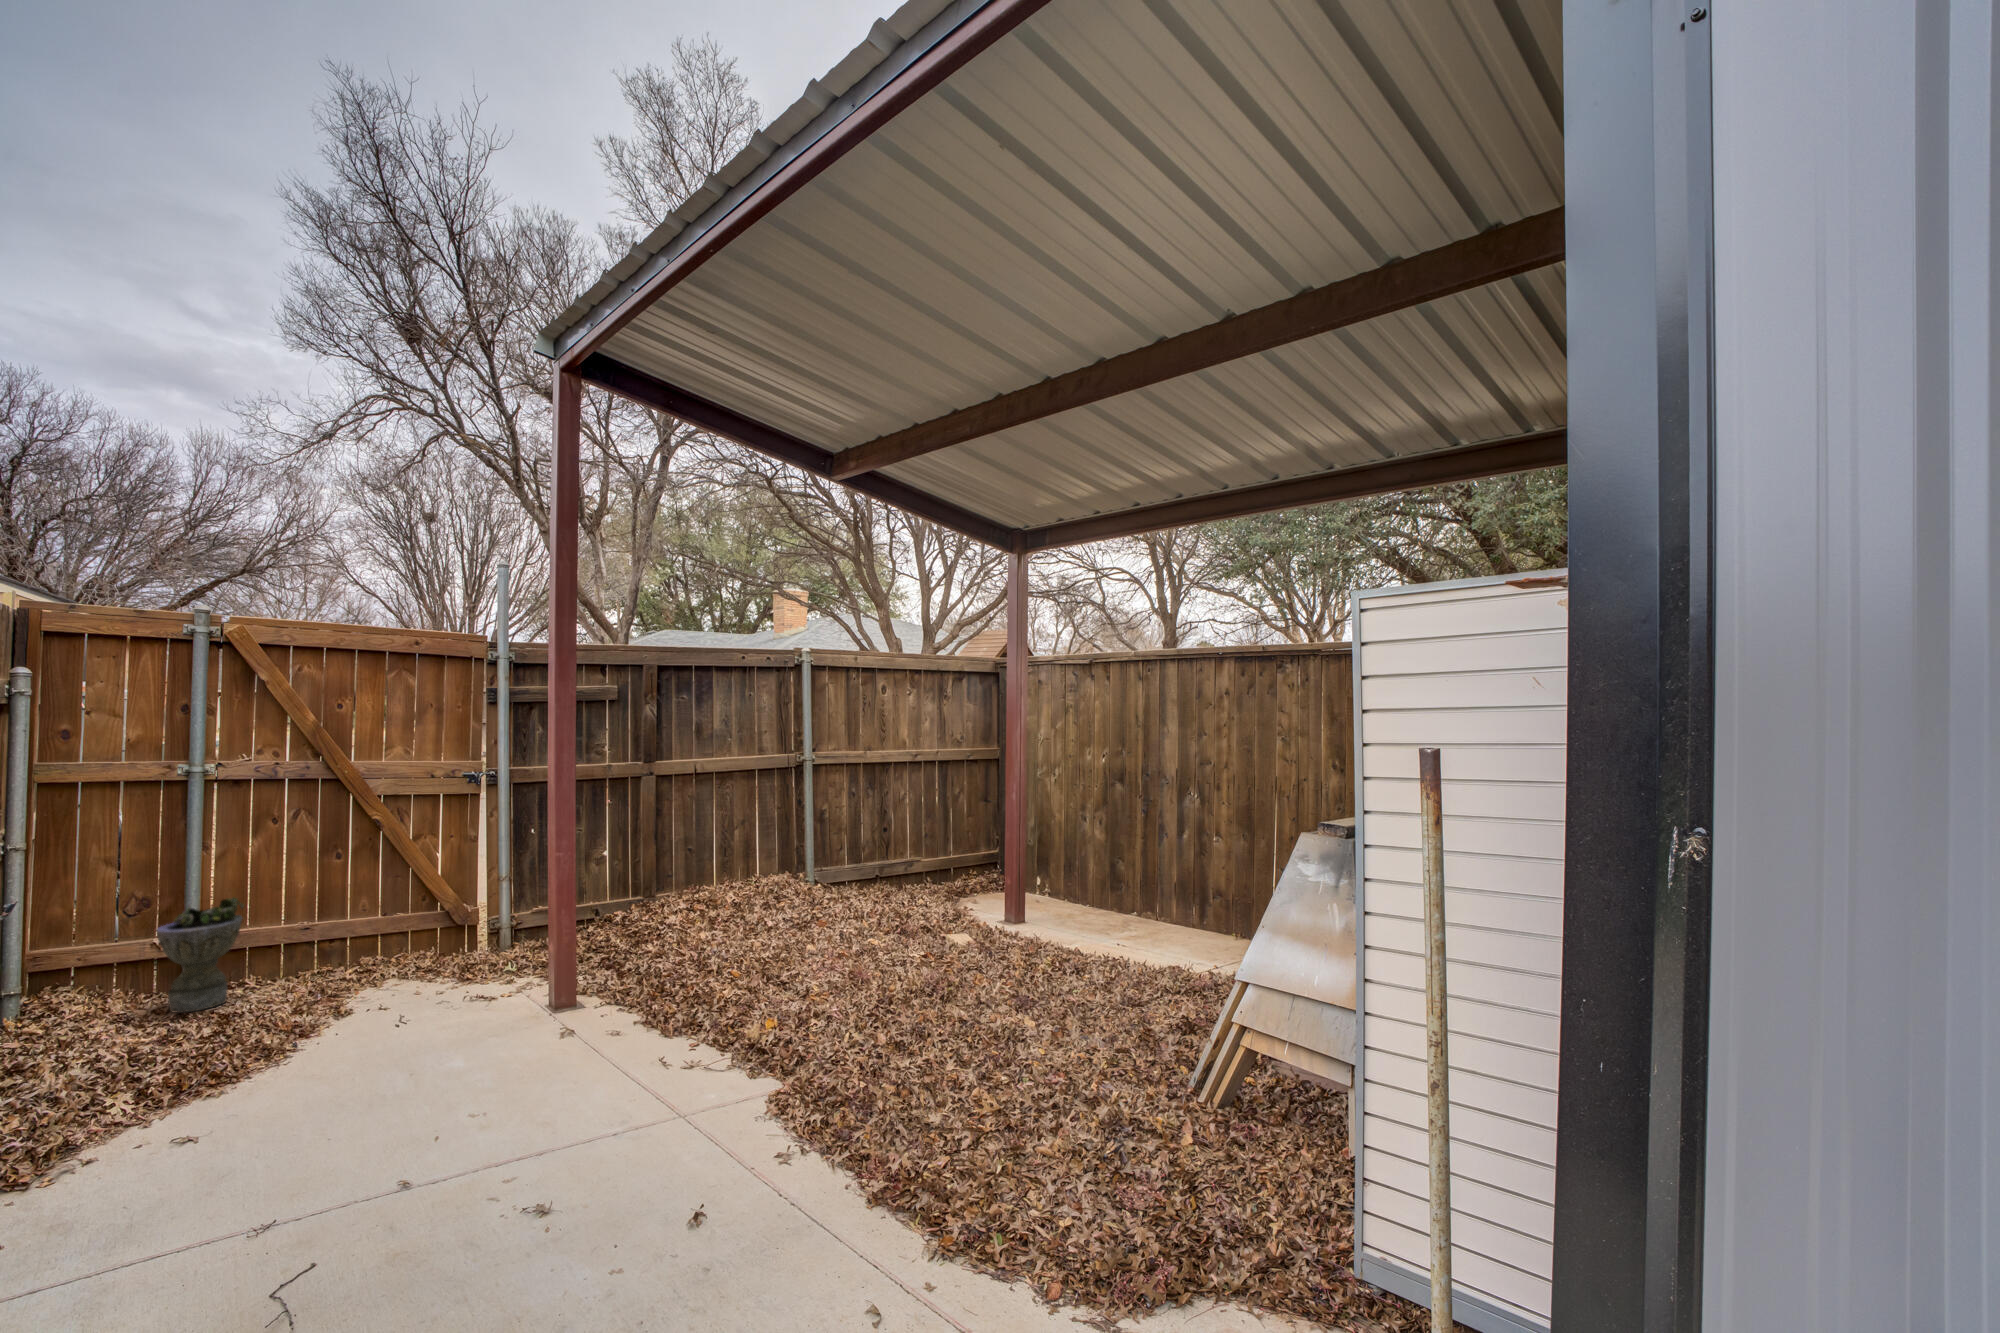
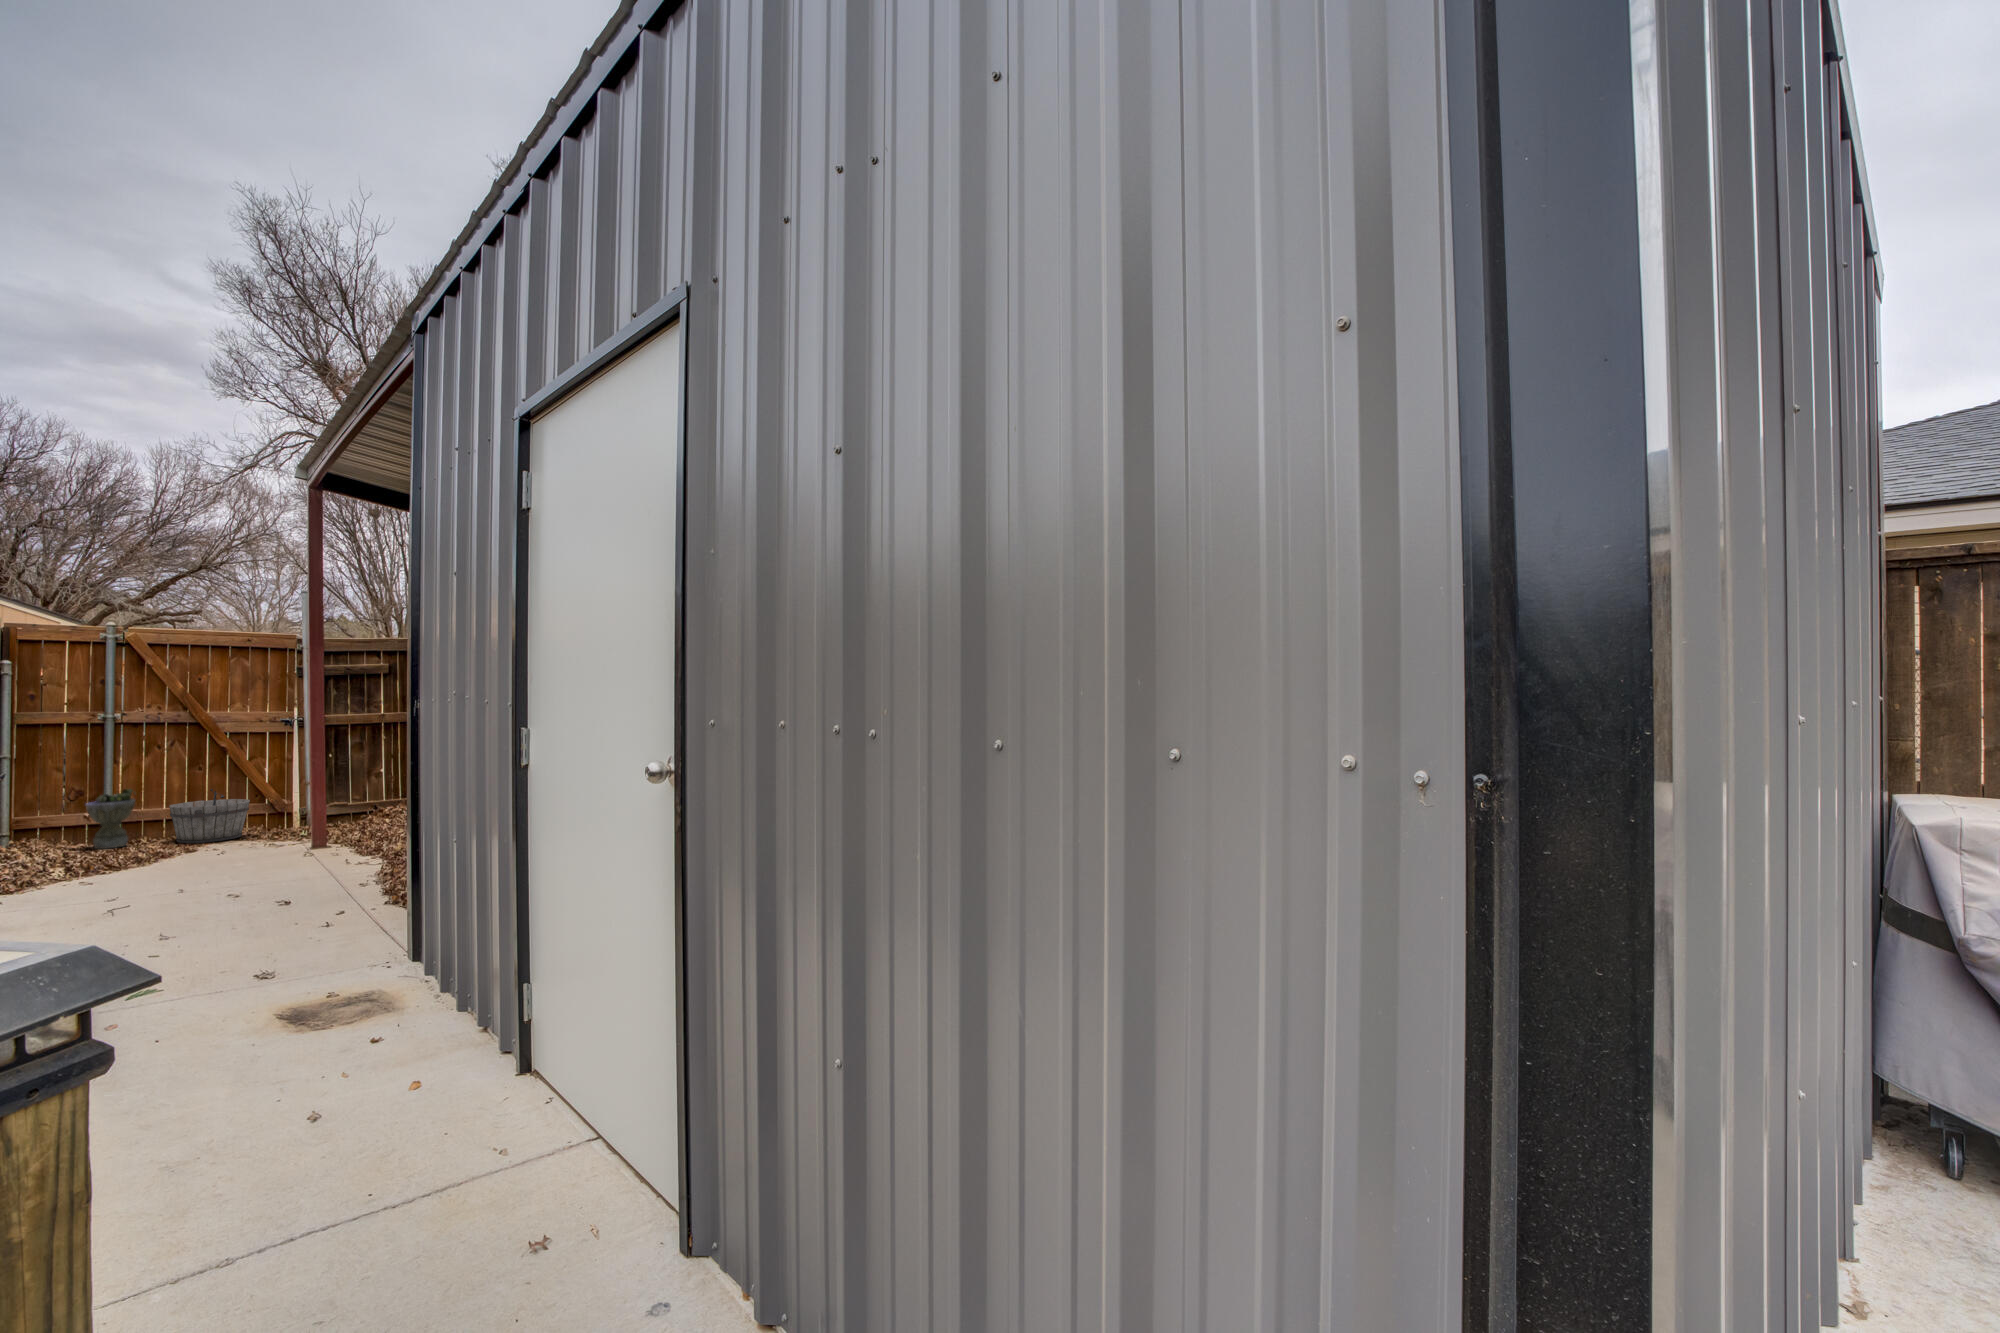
wooden bucket: none [296,890,423,991] -> present [169,789,250,843]

